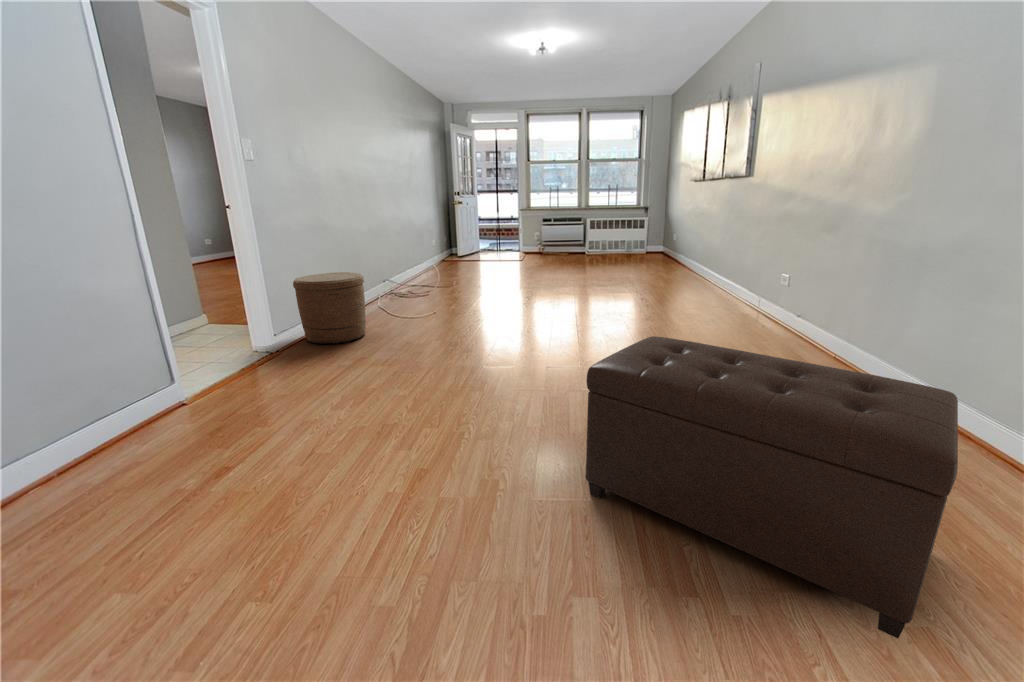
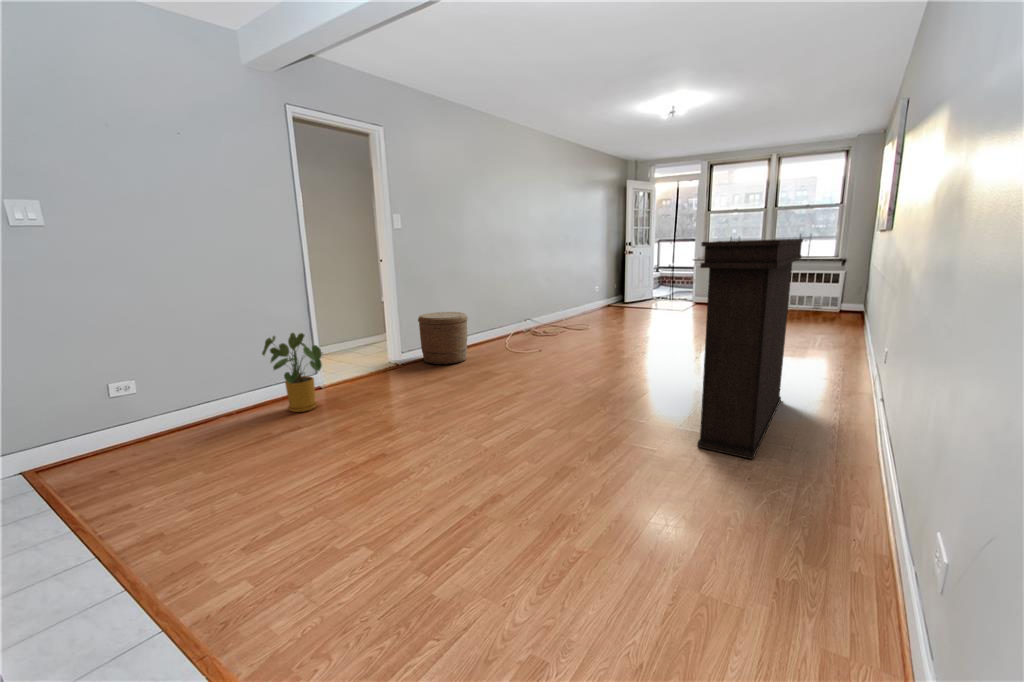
console table: none [680,161,827,378] -> present [697,239,803,459]
house plant: none [87,319,234,451] -> present [262,333,322,412]
ottoman: present [586,336,958,638] -> none [444,386,633,631]

